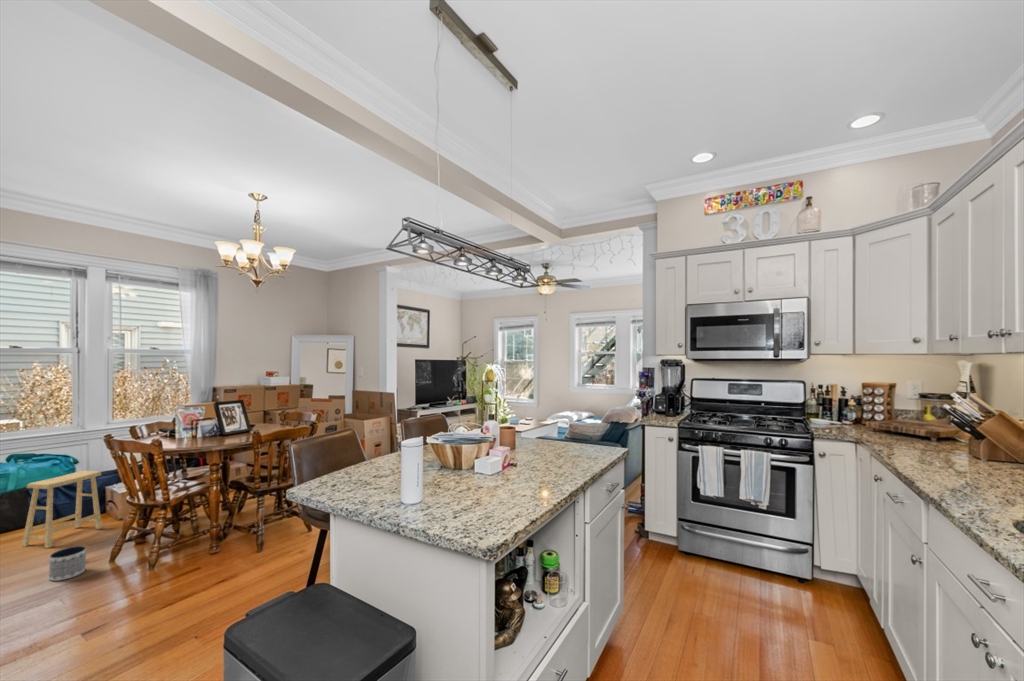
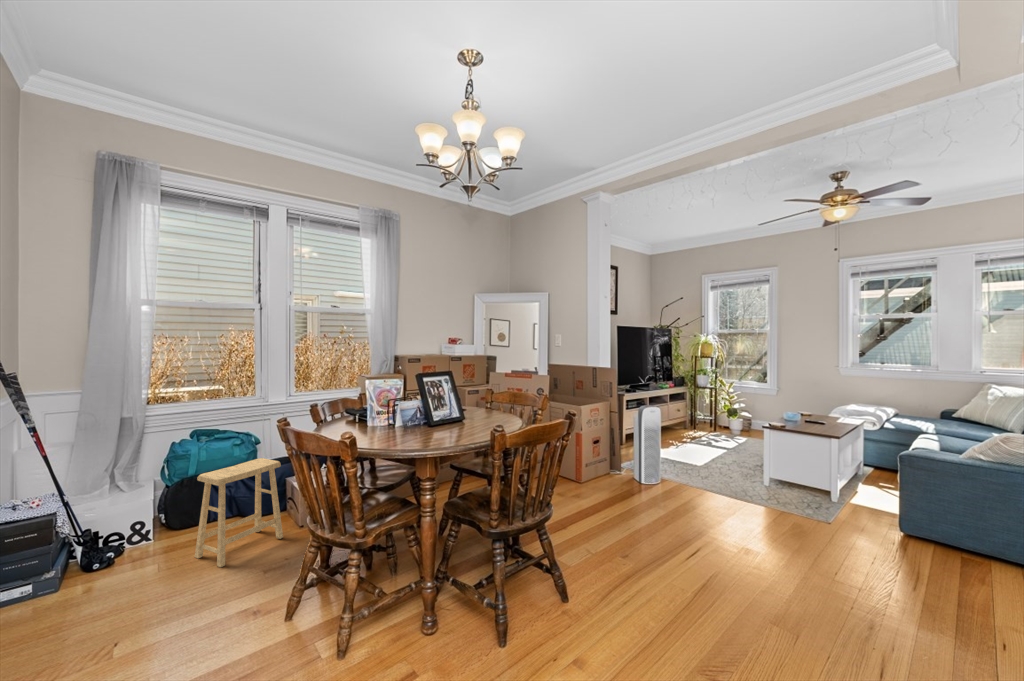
planter: present [49,546,86,581] -> none [207,591,256,653]

